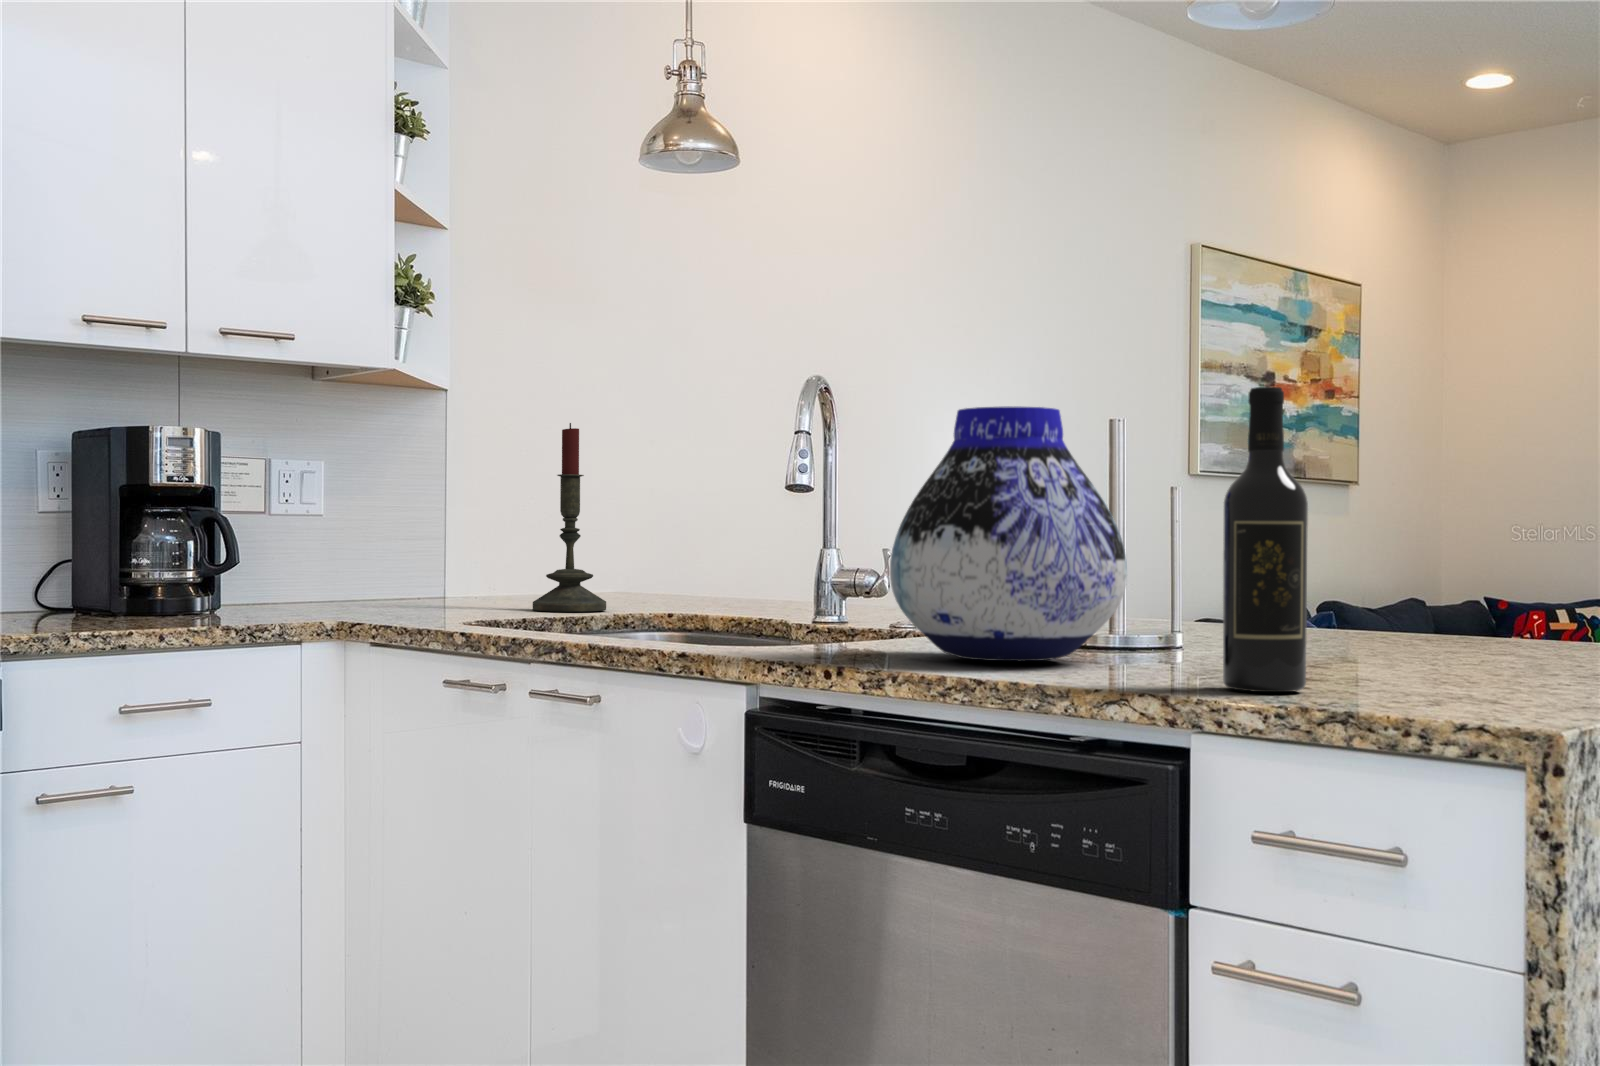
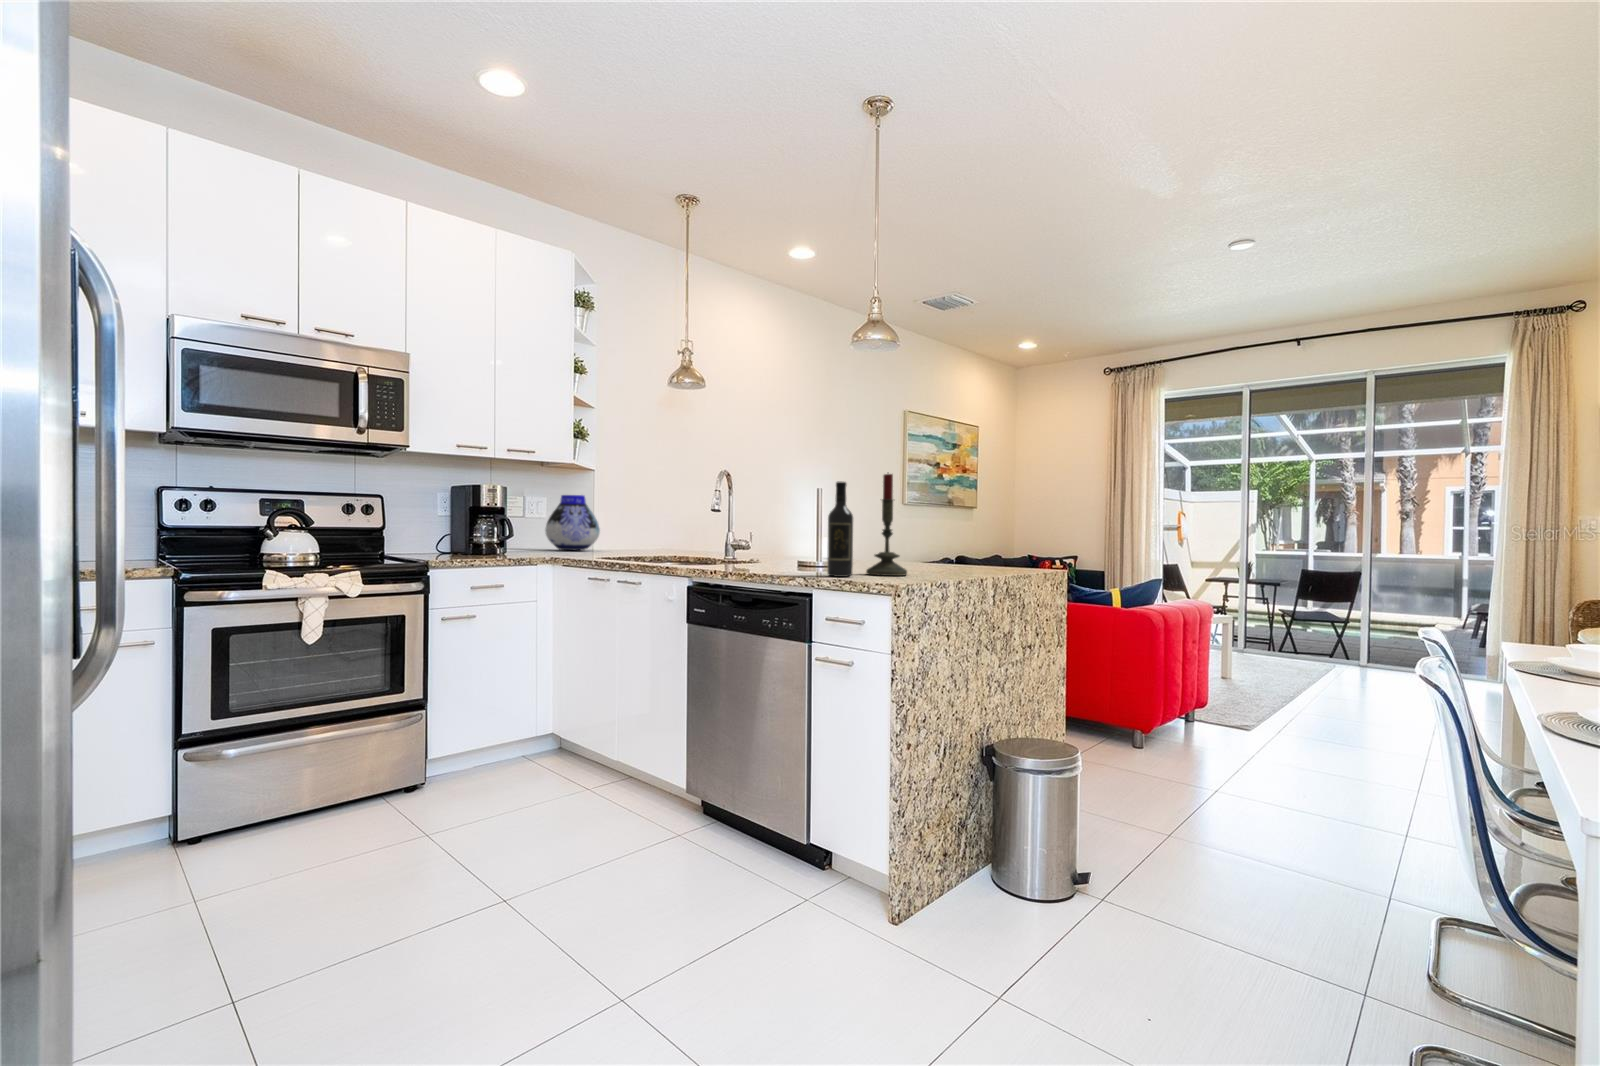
vase: present [890,406,1127,661] -> present [545,495,600,550]
candle: present [533,423,606,612] -> present [866,474,907,576]

